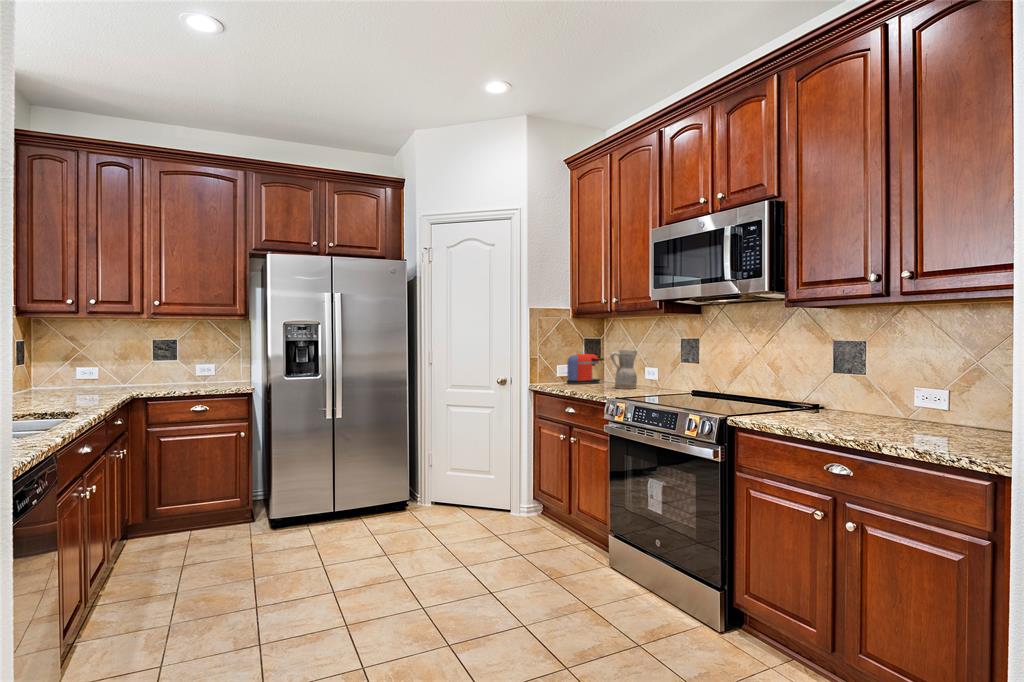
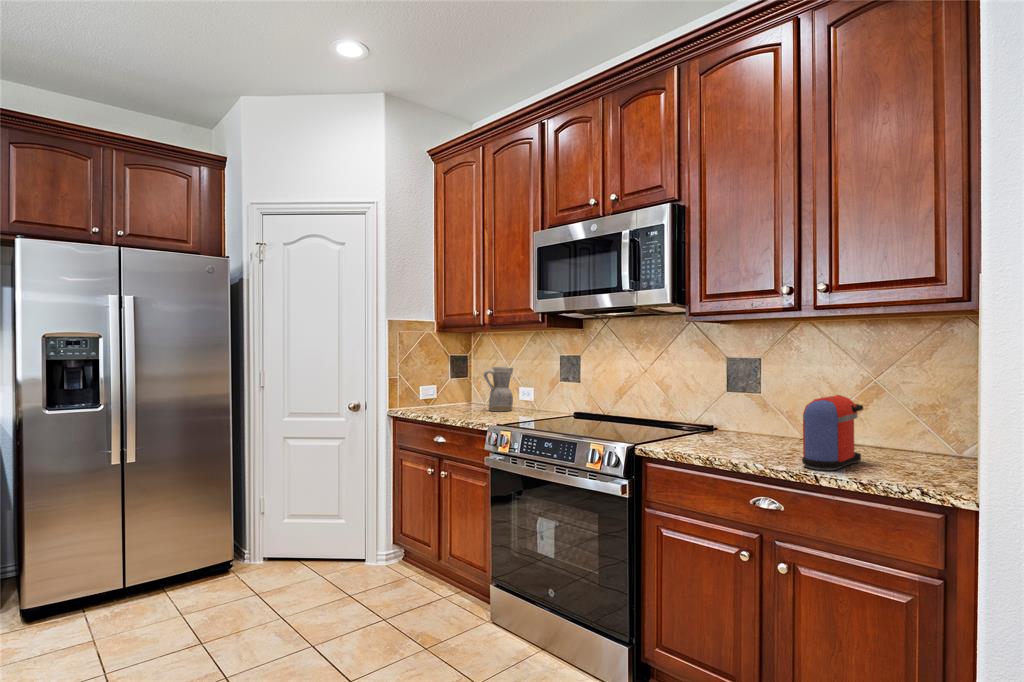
coffee maker: present [566,354,604,384] -> present [802,395,863,470]

